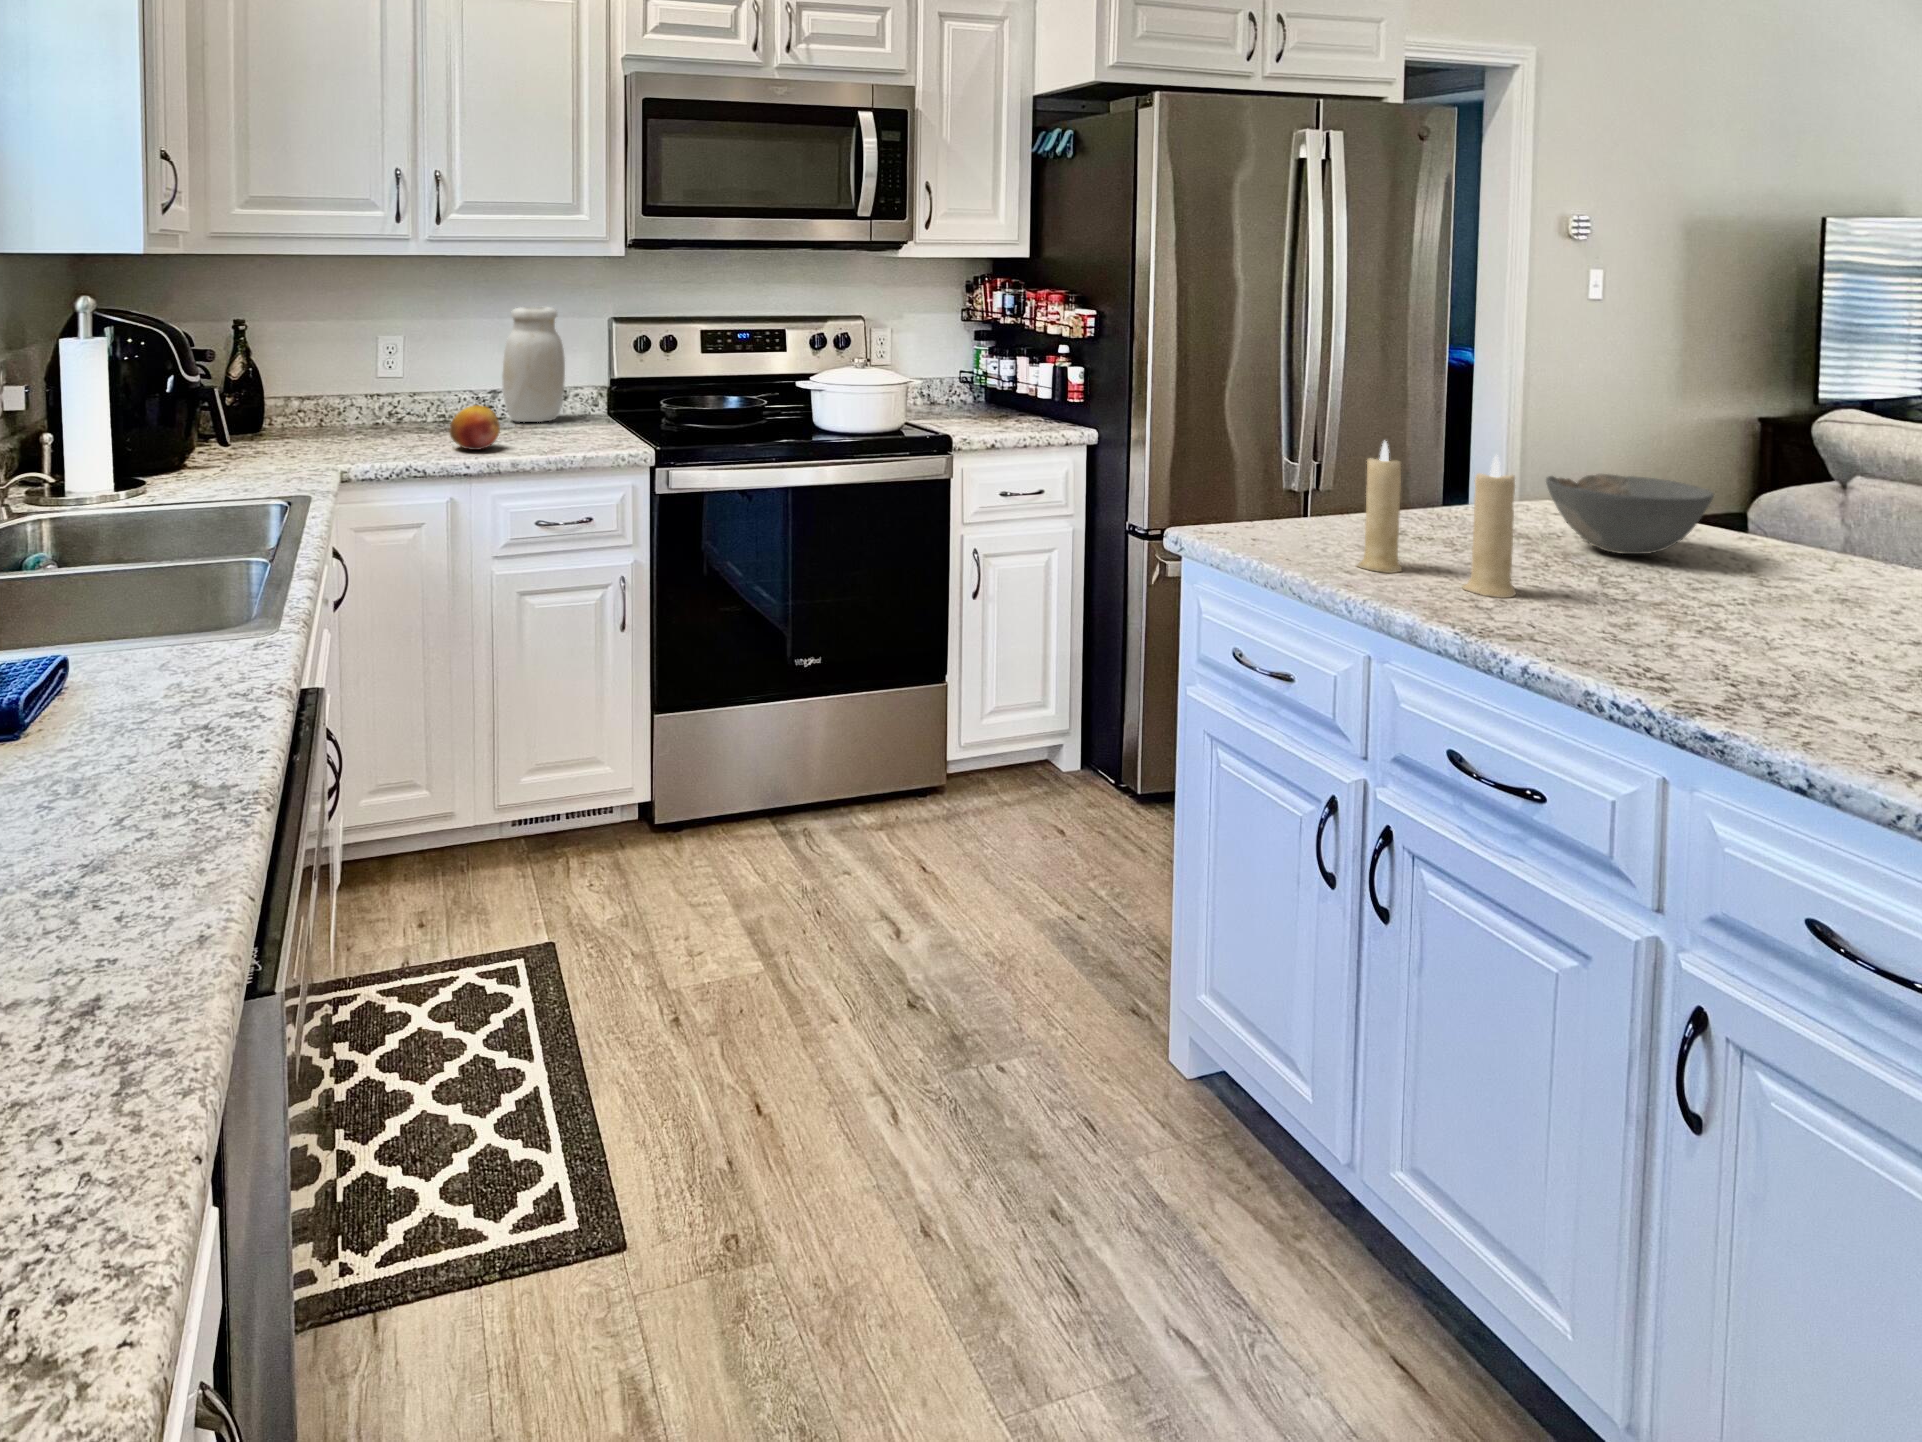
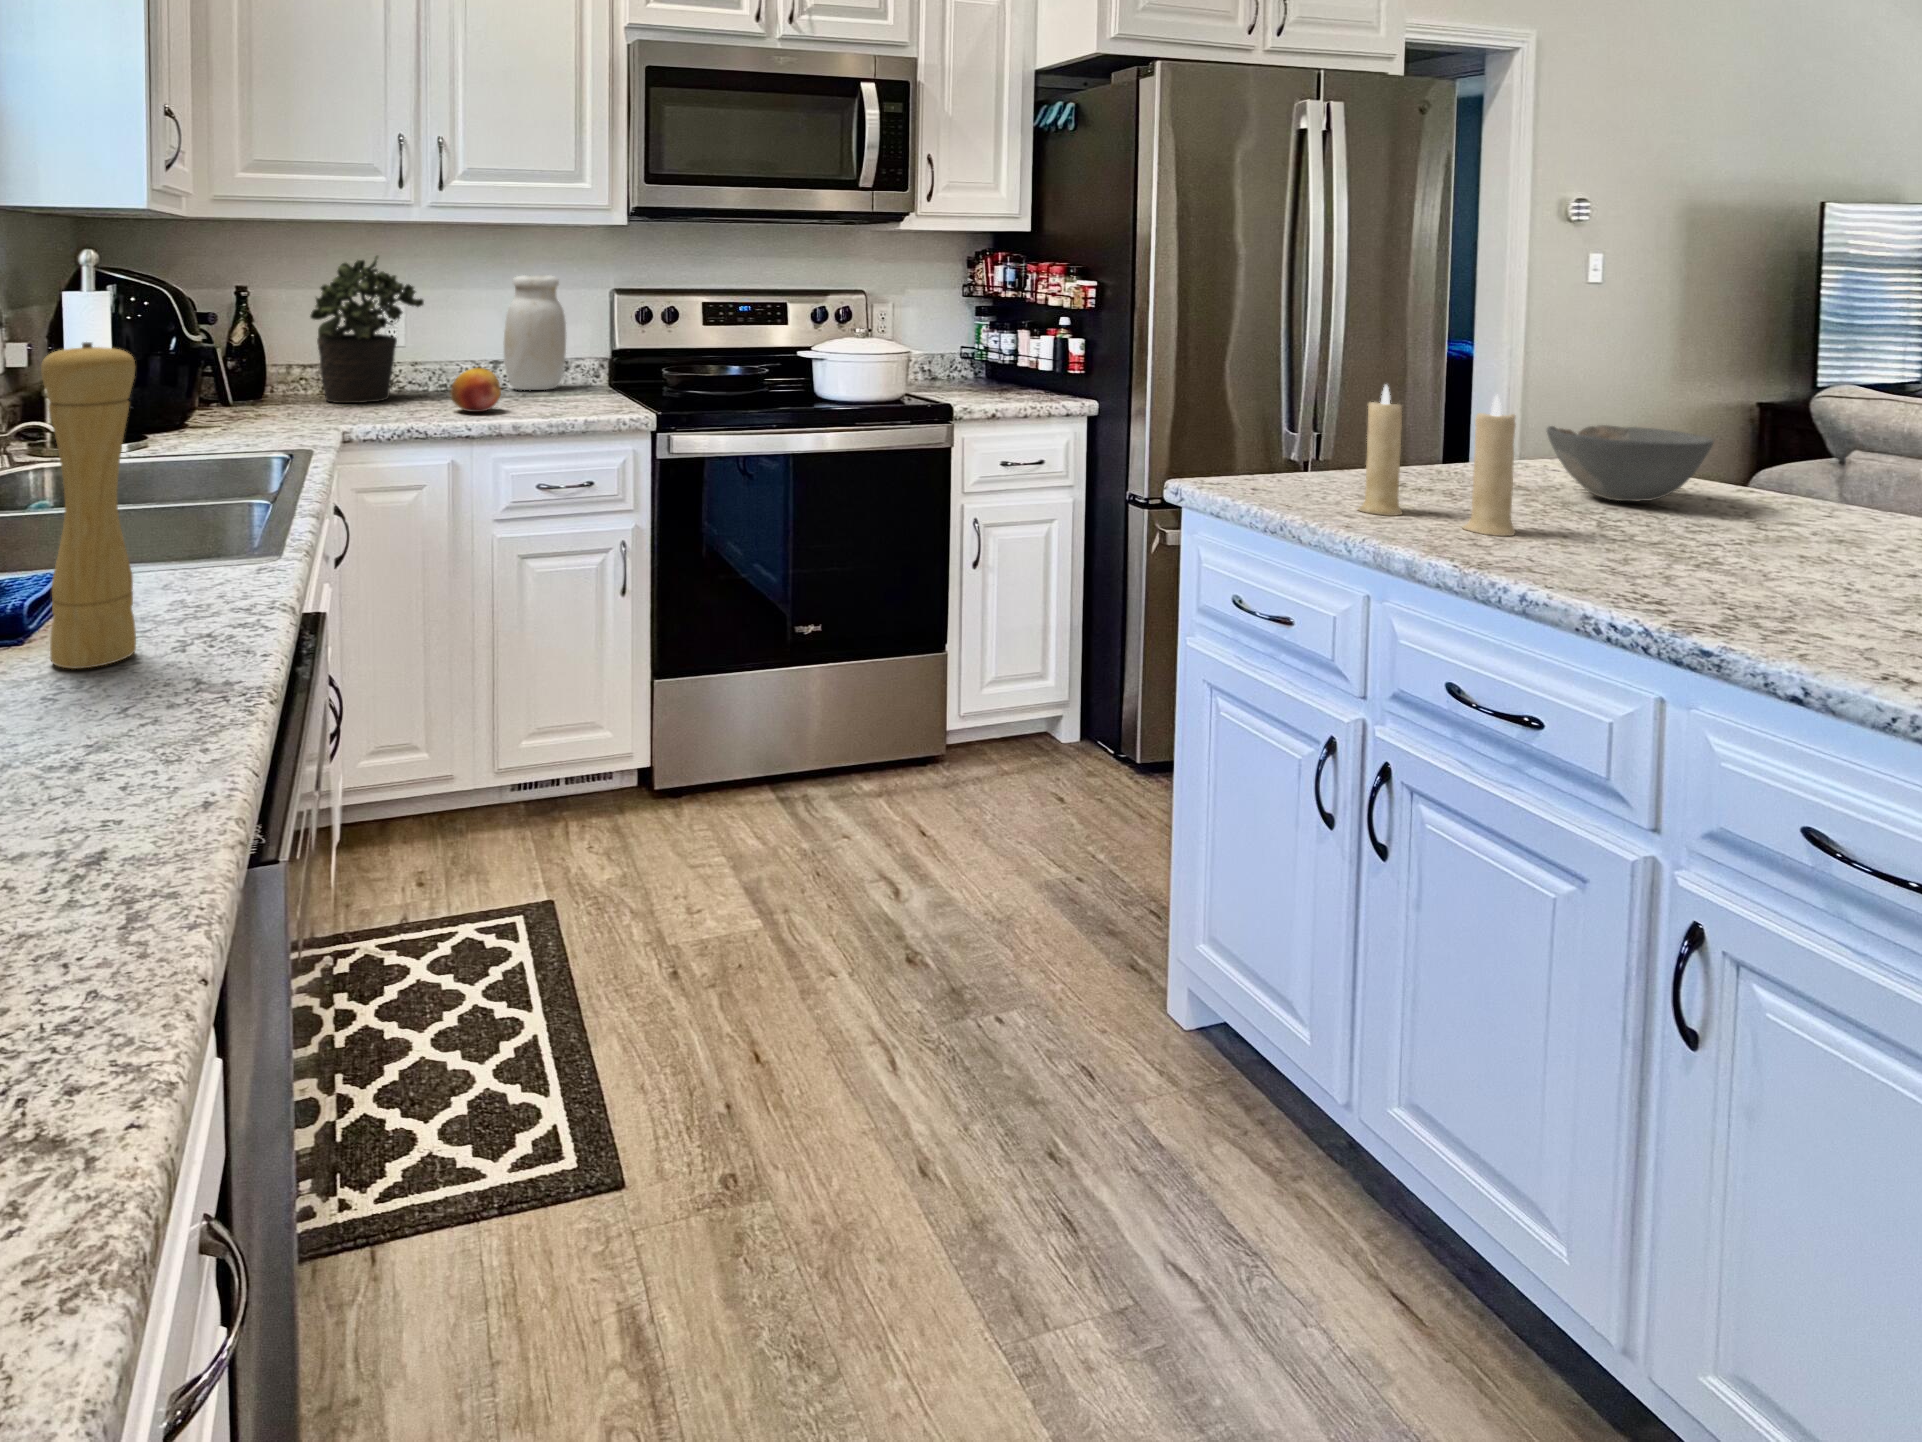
potted plant: none [309,290,423,439] -> present [310,255,424,403]
pepper mill: none [37,438,134,767] -> present [41,342,136,669]

